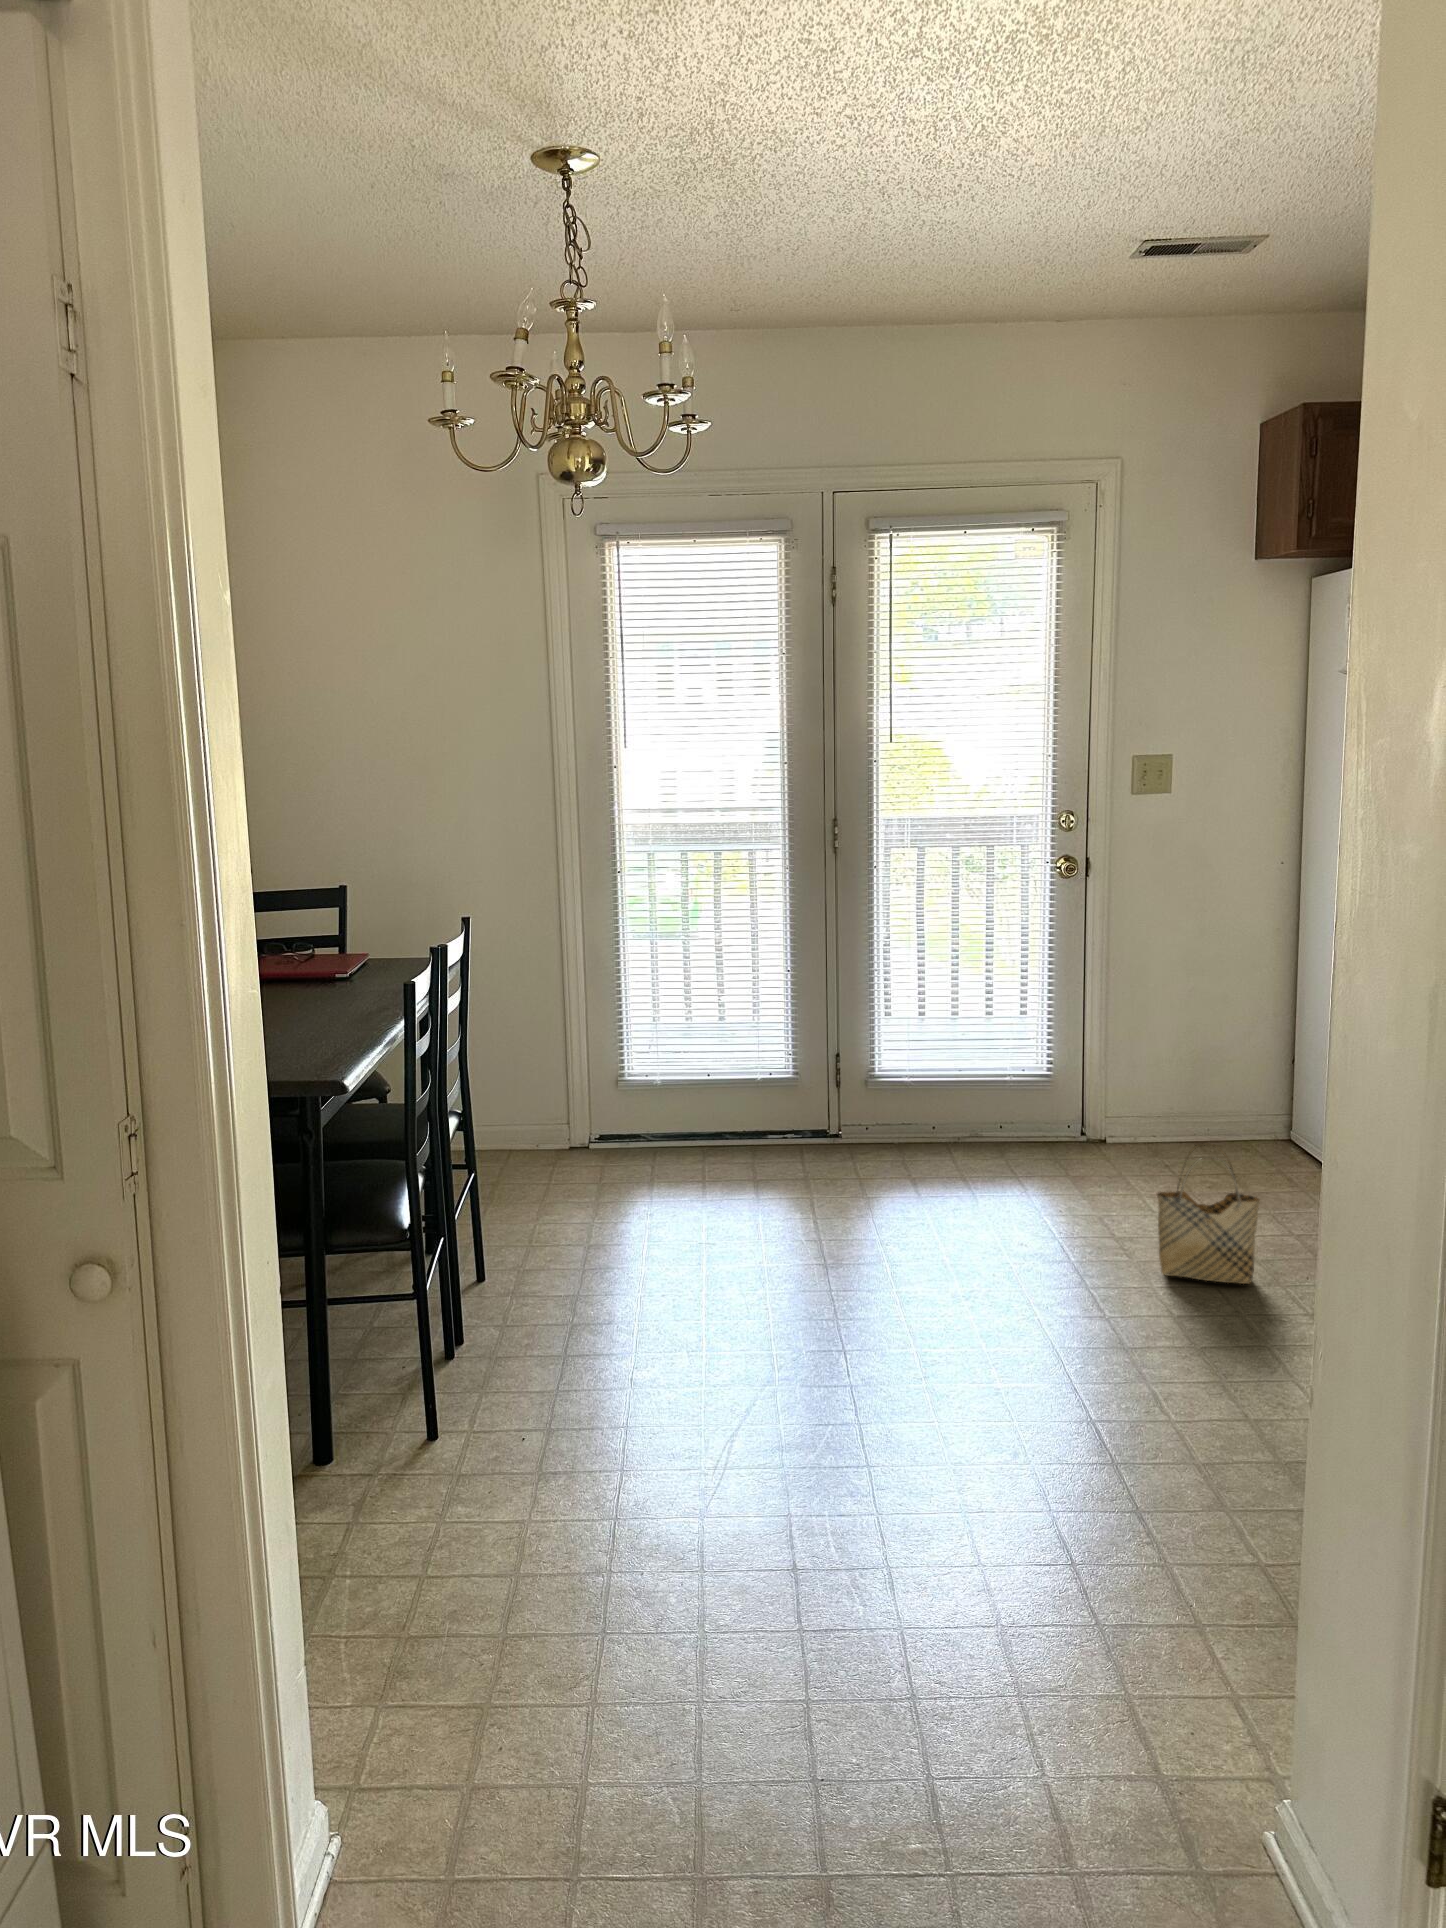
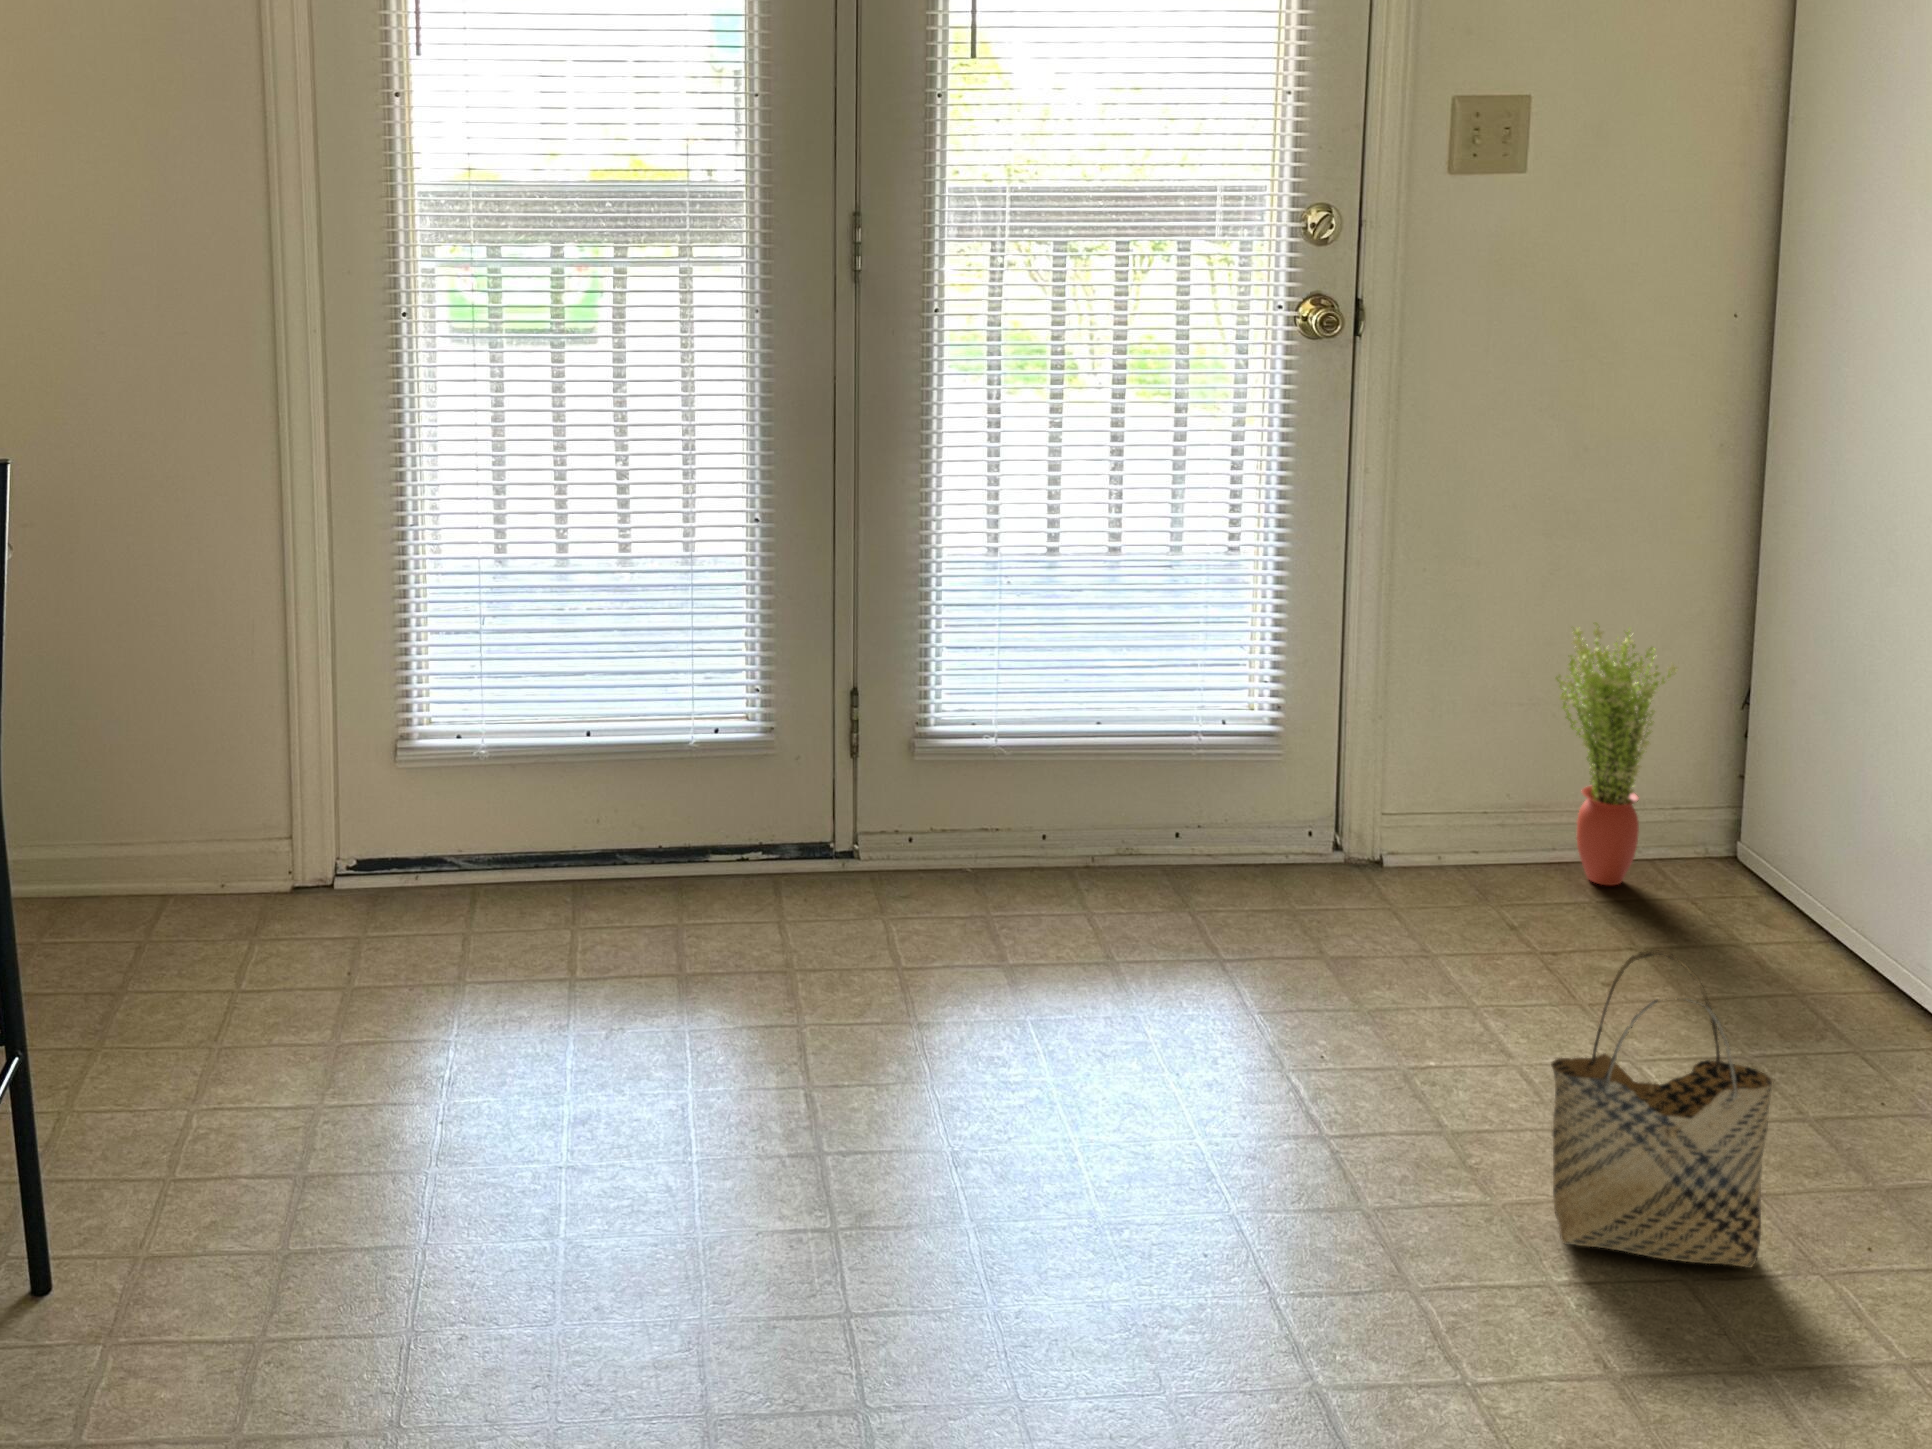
potted plant: none [1190,1018,1253,1151] -> present [1556,623,1678,885]

